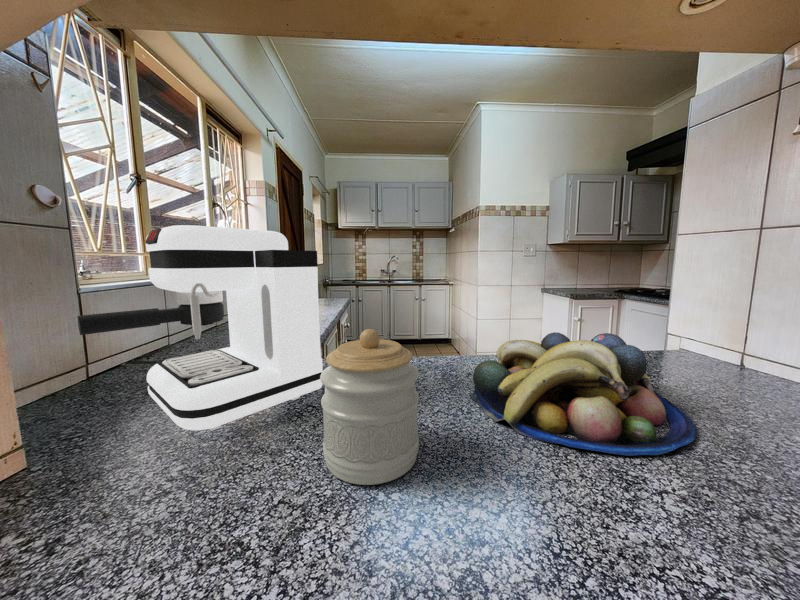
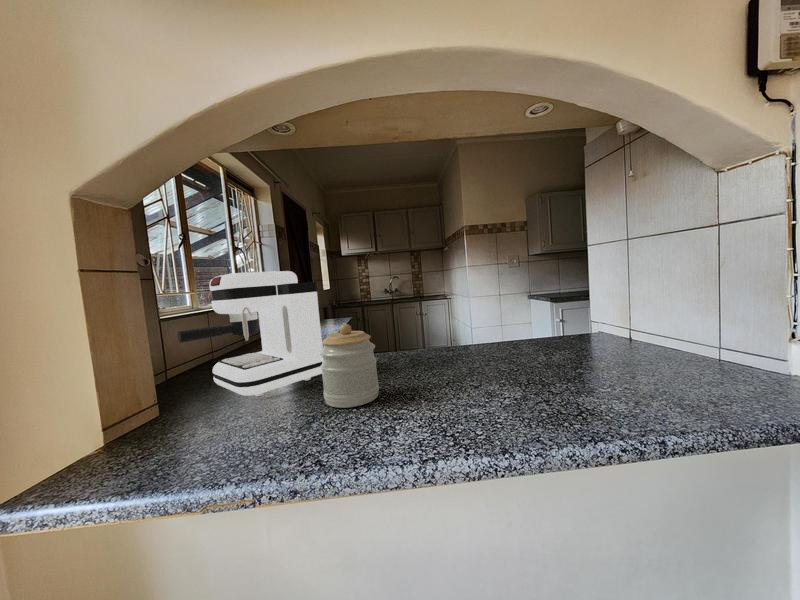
fruit bowl: present [470,332,696,456] -> none [423,321,557,387]

